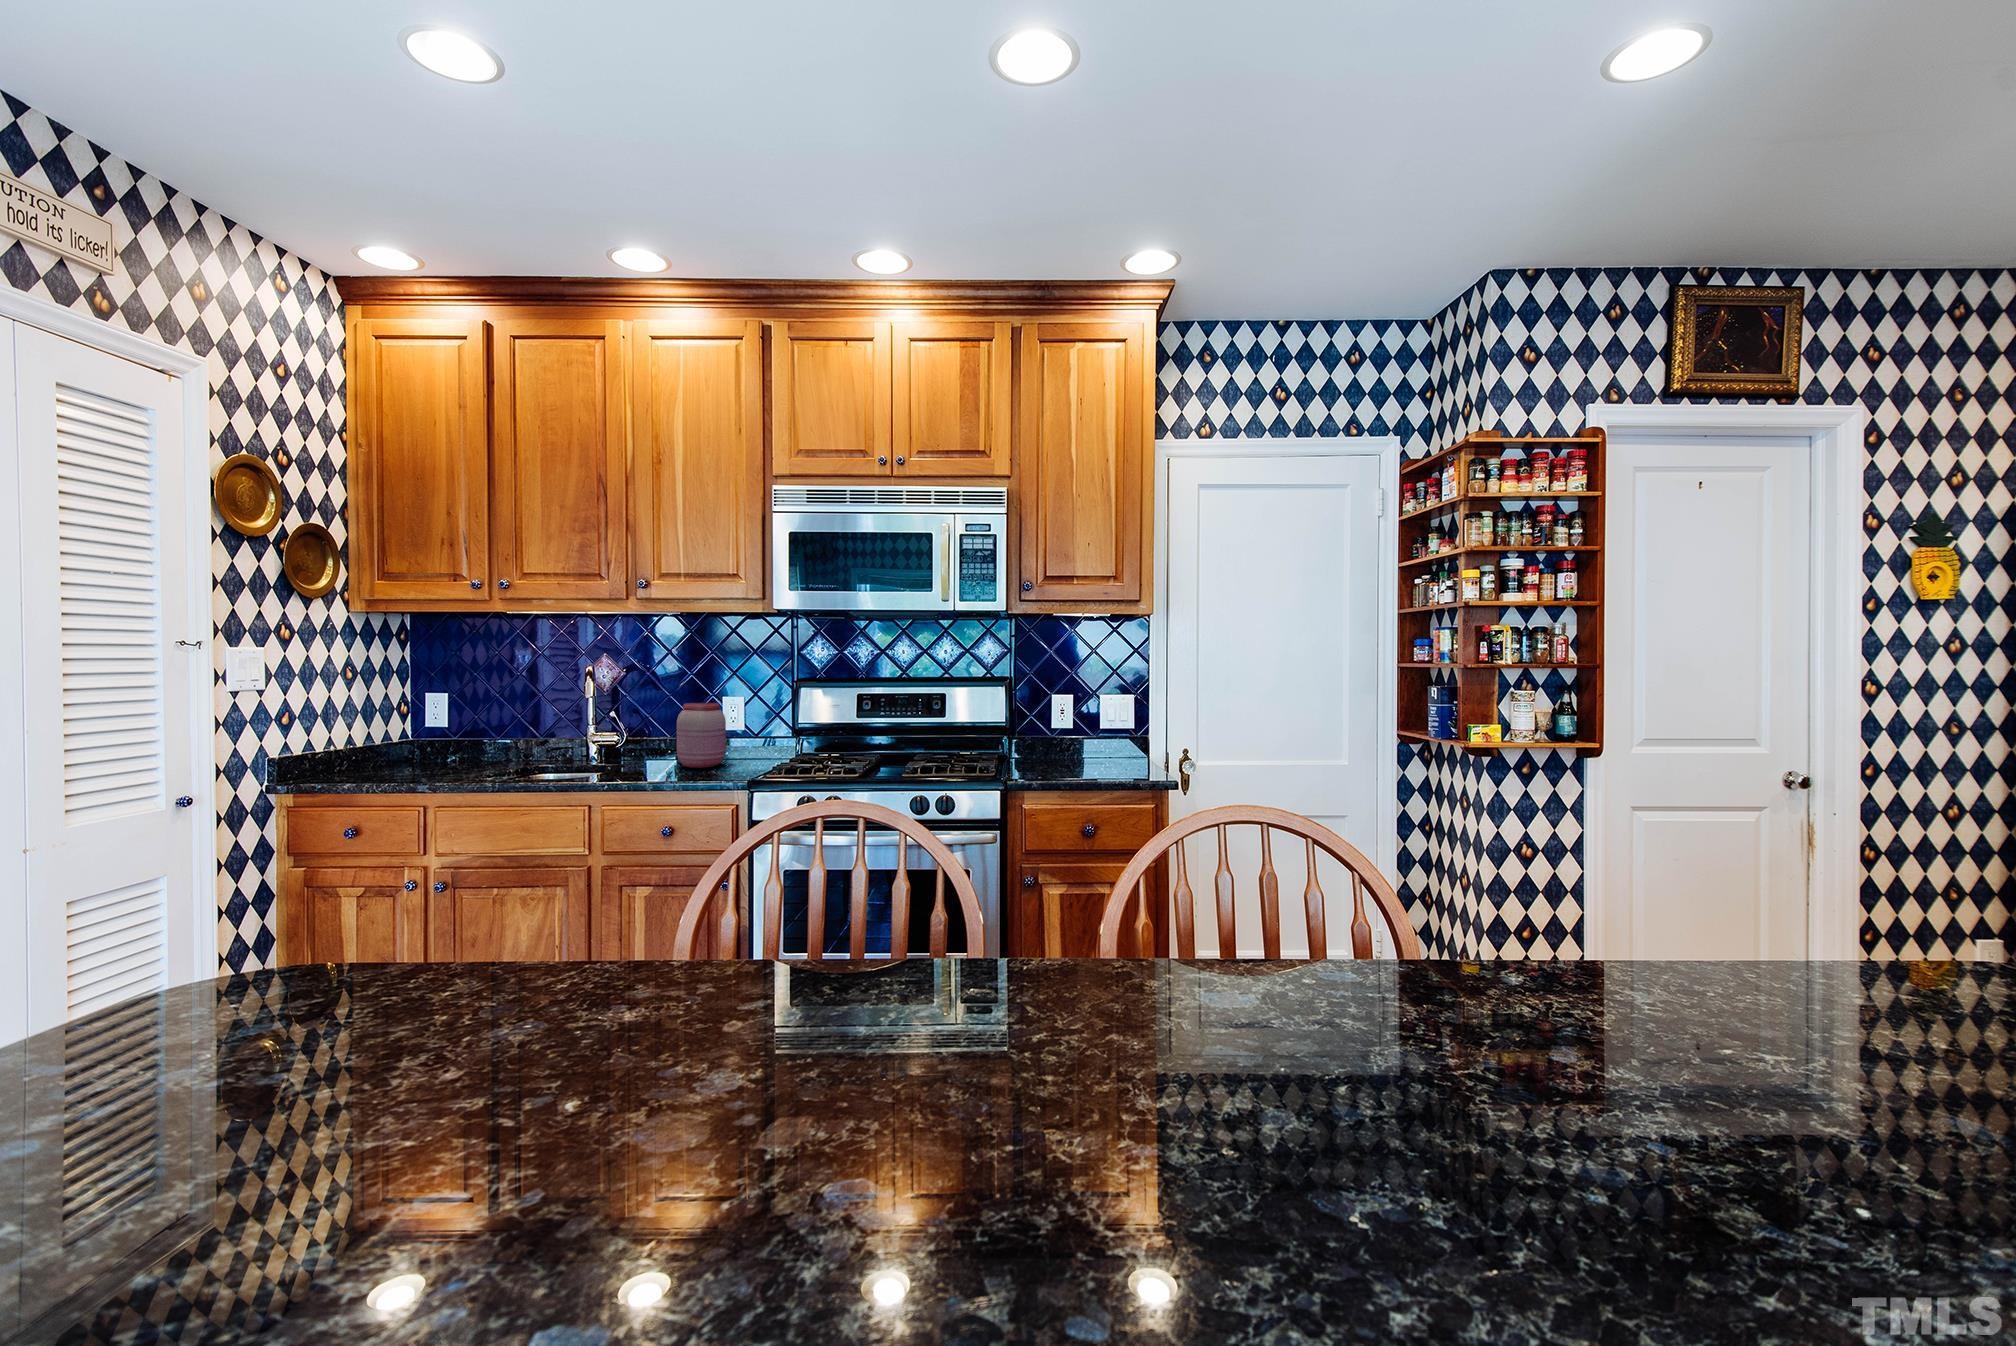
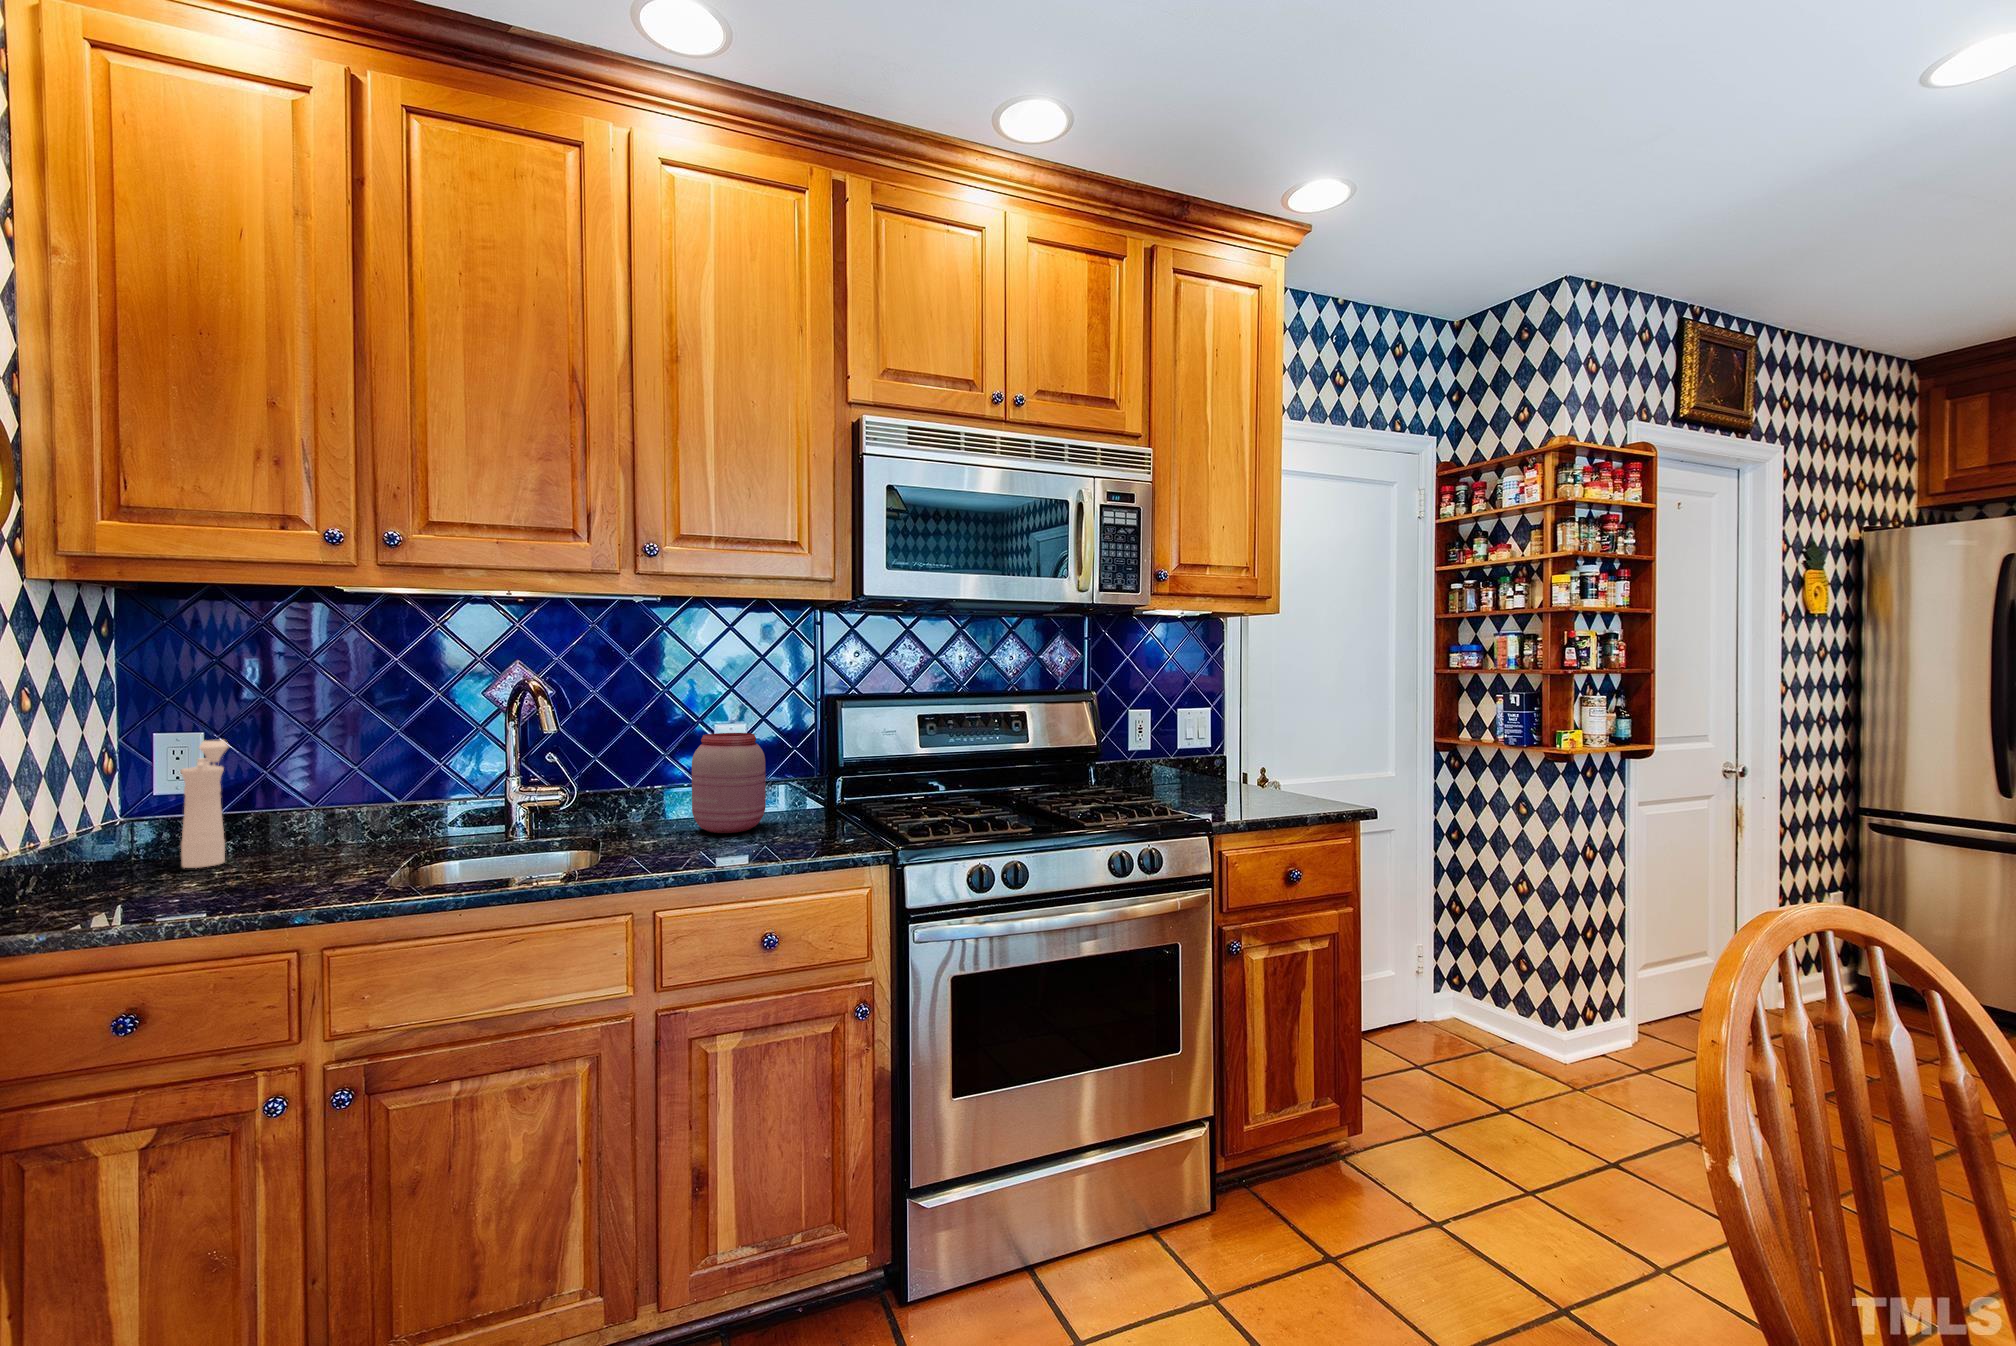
pepper mill: none [427,699,460,768] -> present [180,740,228,868]

